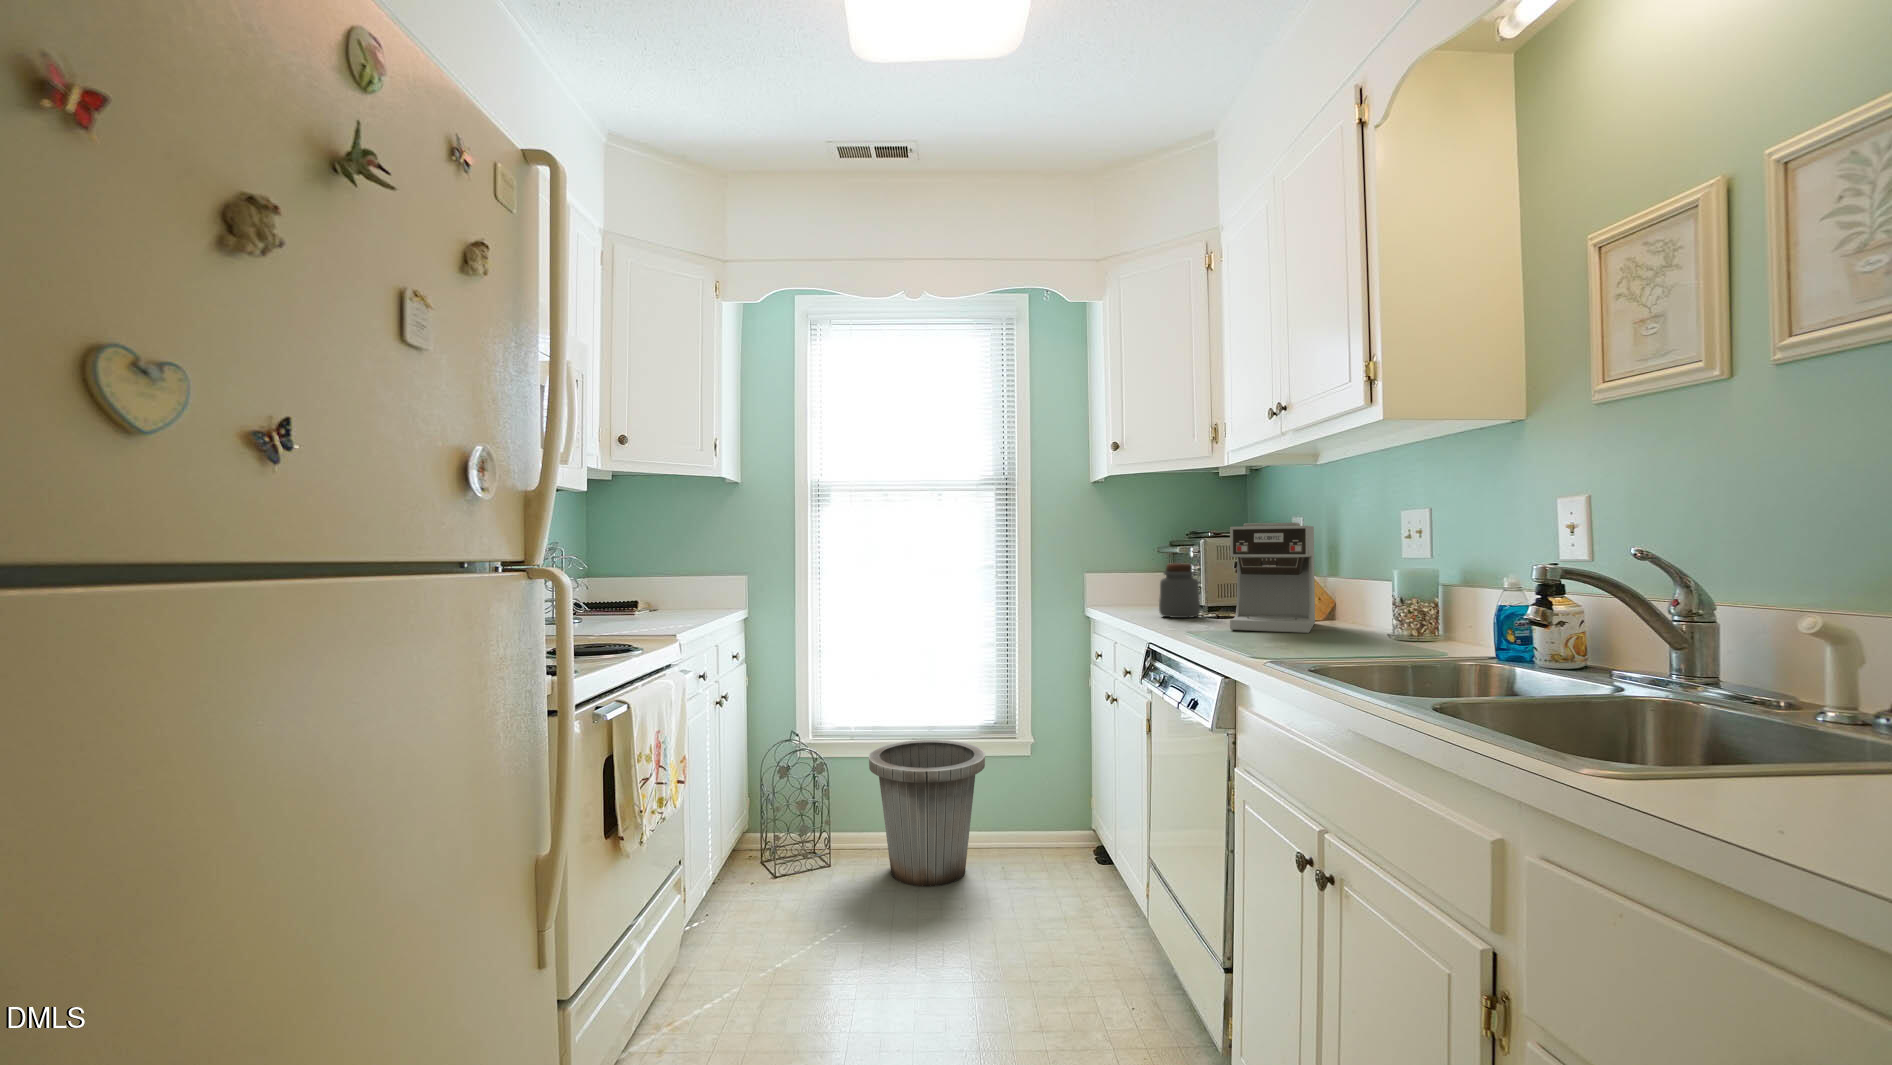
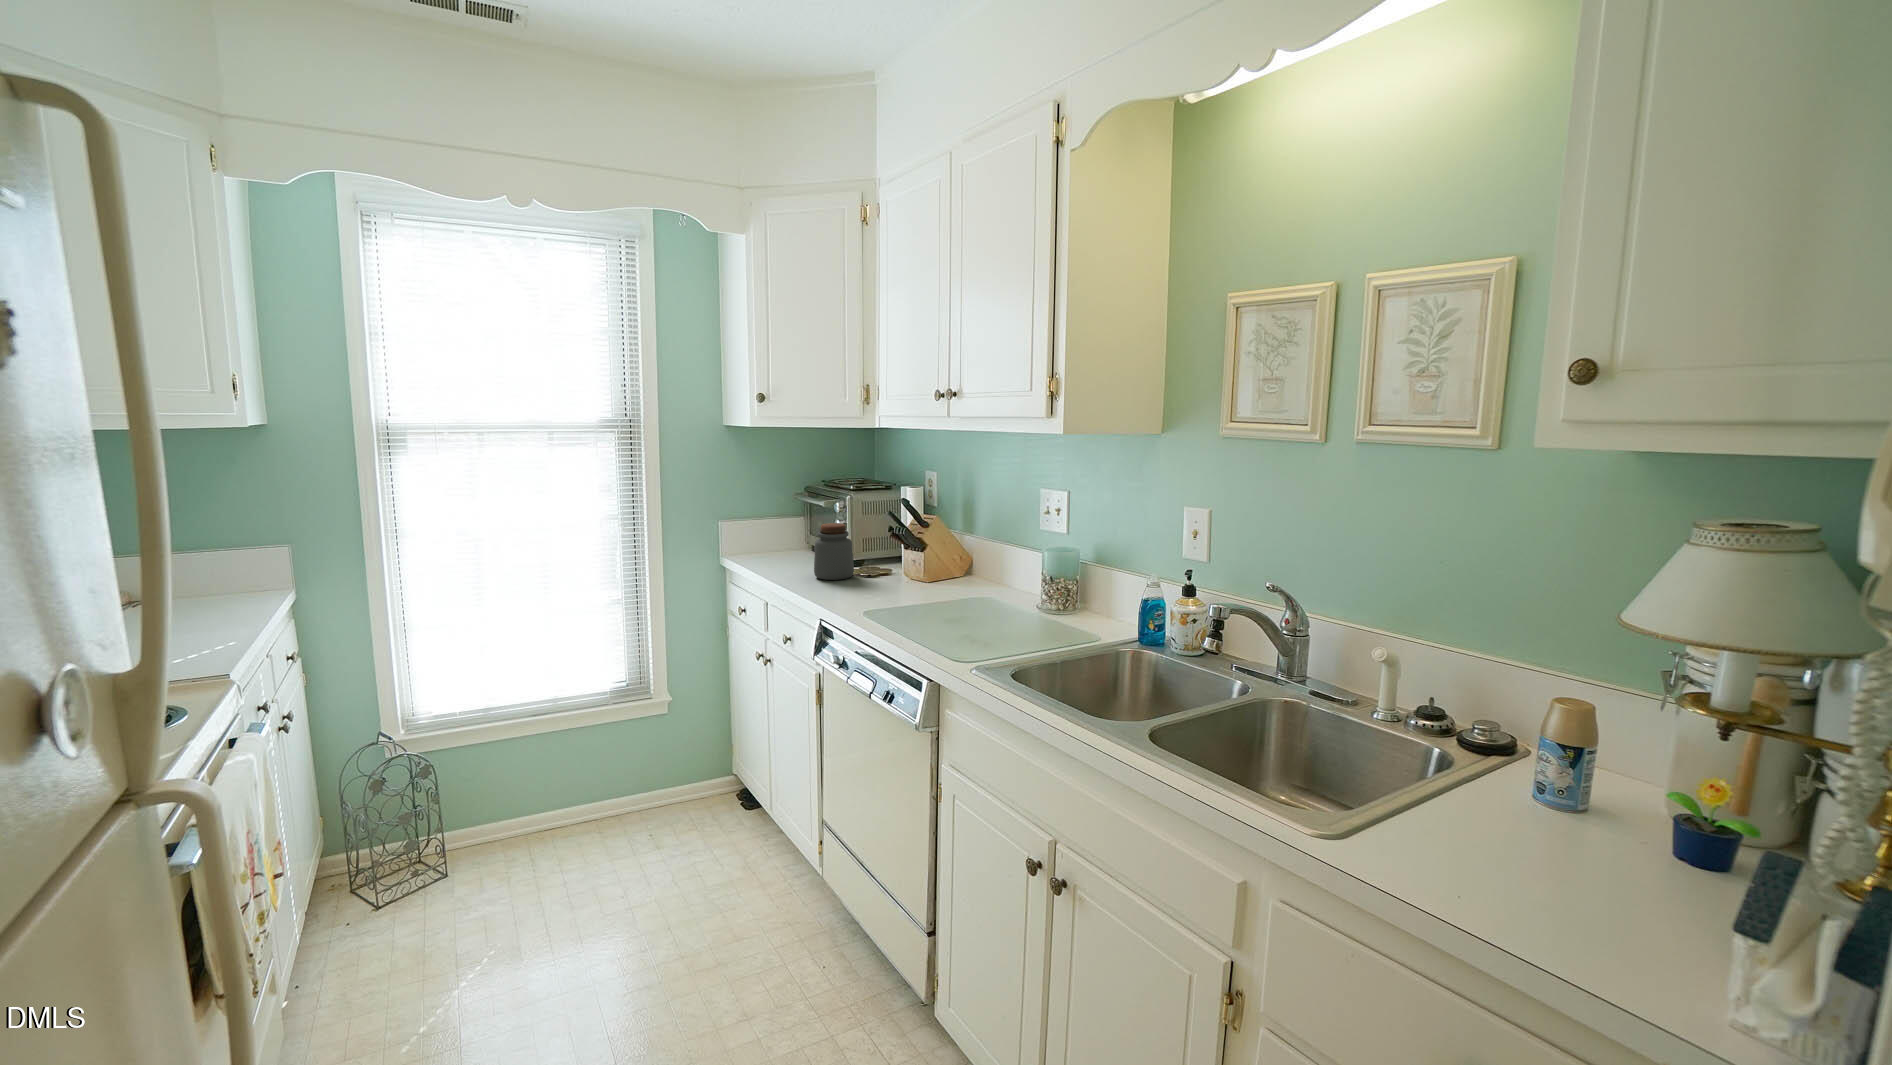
coffee maker: present [1230,522,1315,633] -> none [899,494,971,604]
trash can: present [869,740,985,887] -> none [475,720,624,894]

